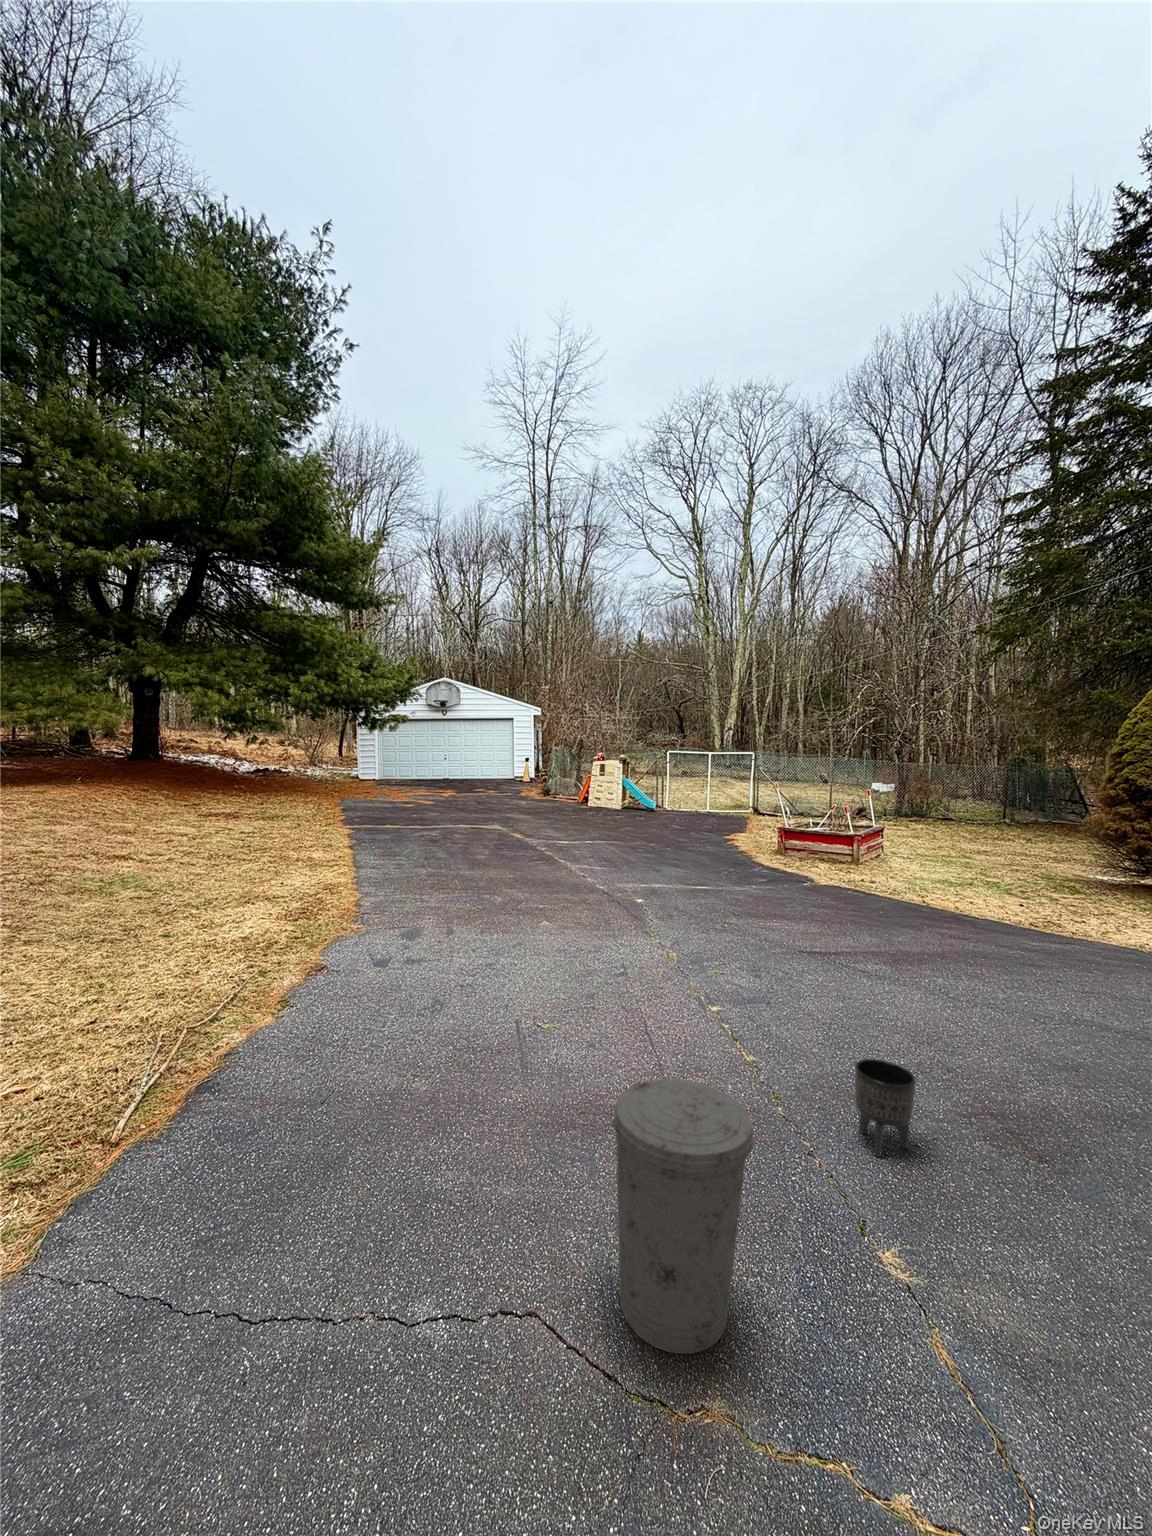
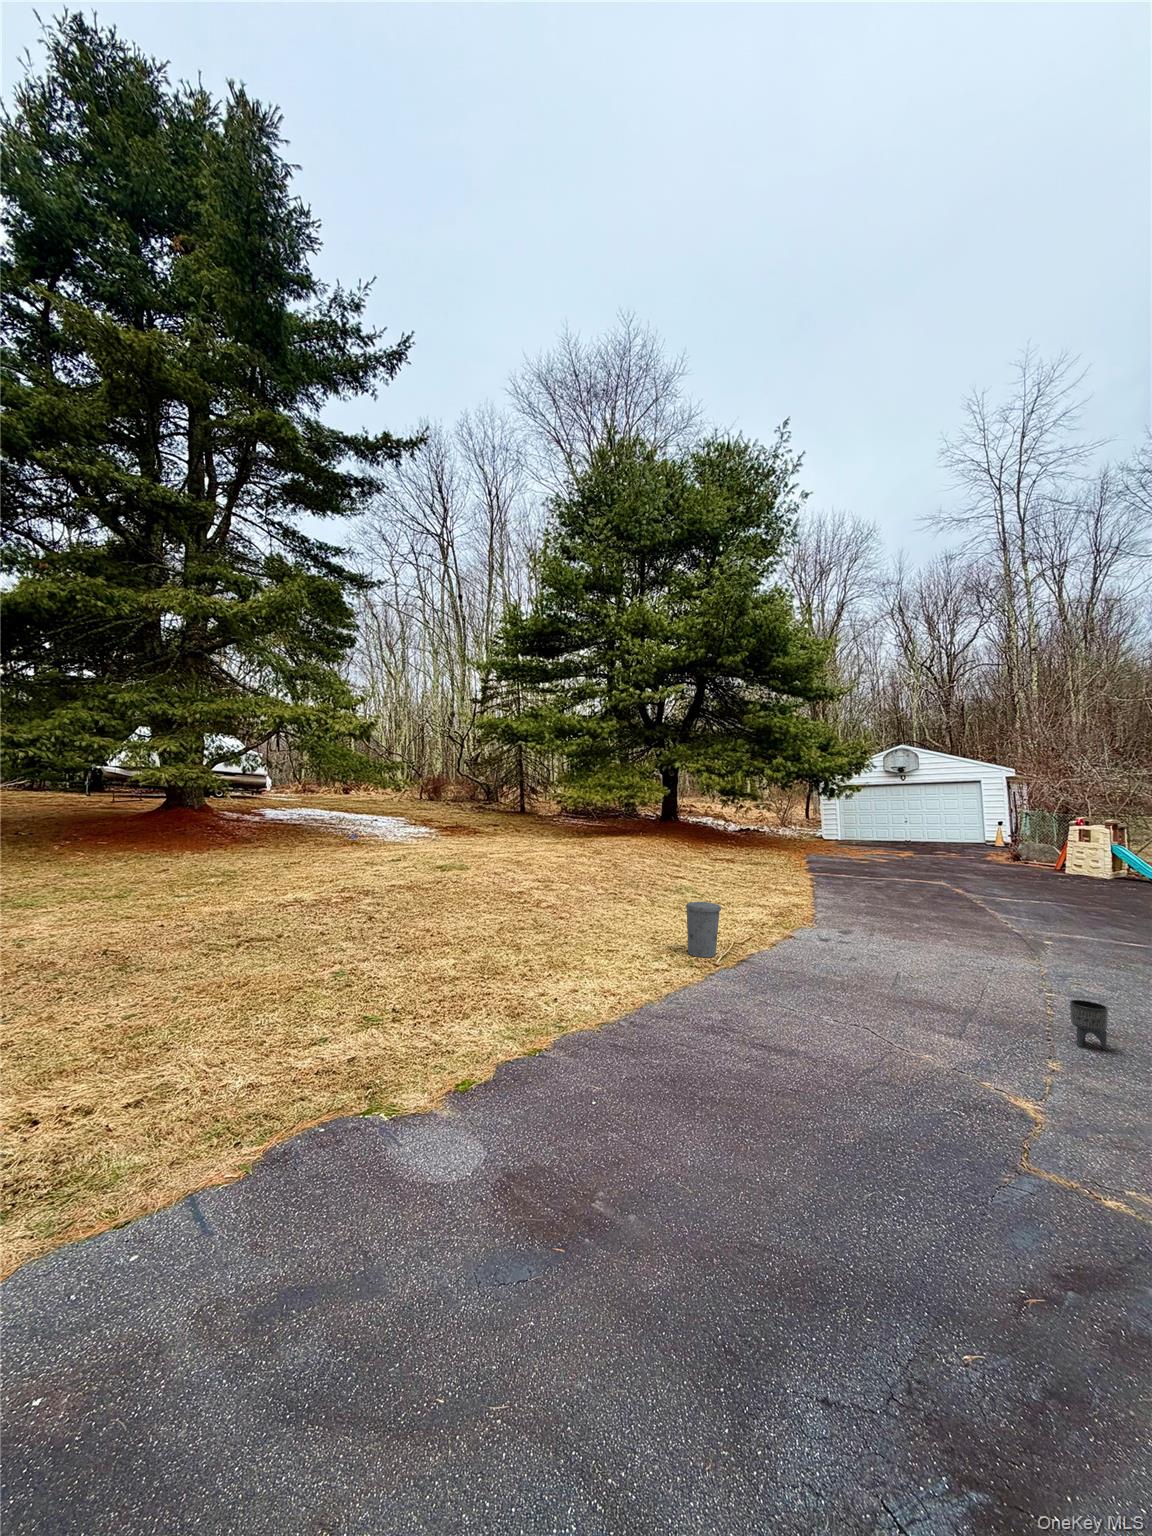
trash can: present [613,1079,754,1354] -> present [686,902,721,957]

